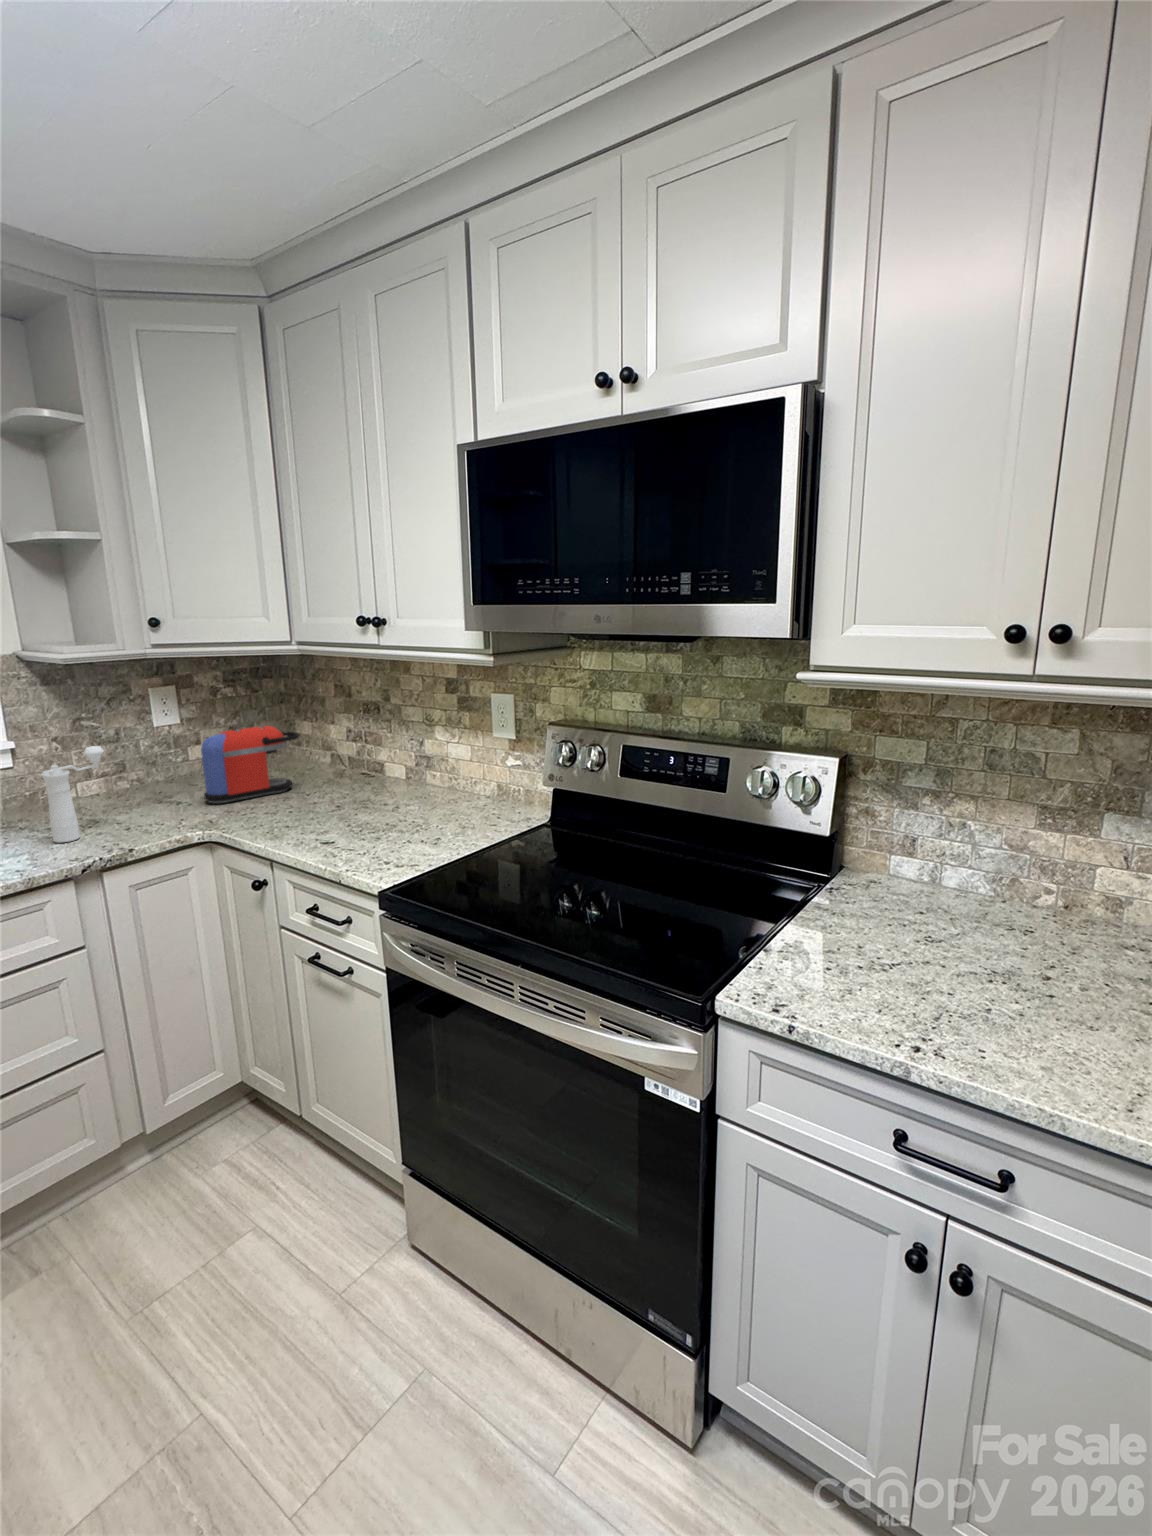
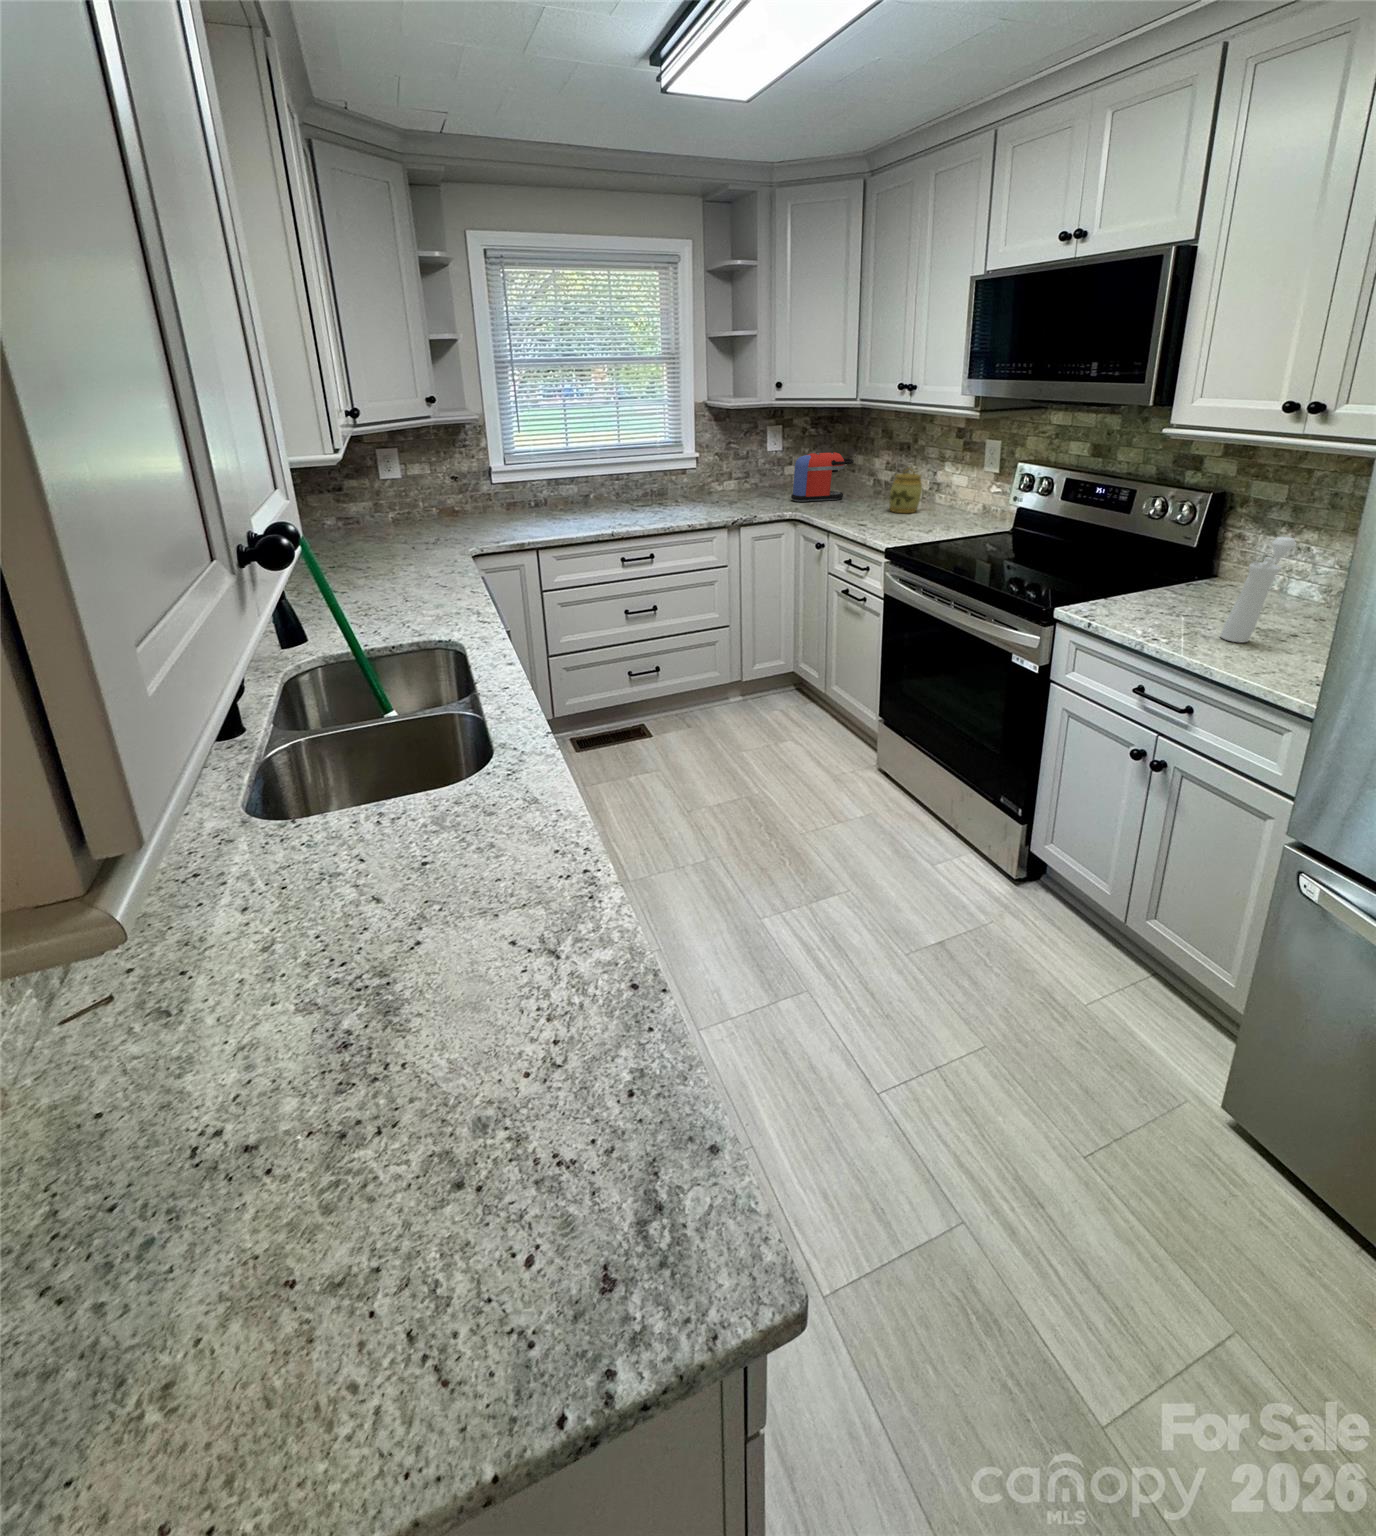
jar: none [362,741,409,806] -> present [889,468,922,513]
pepper mill: present [42,746,104,842] -> present [1220,537,1296,642]

